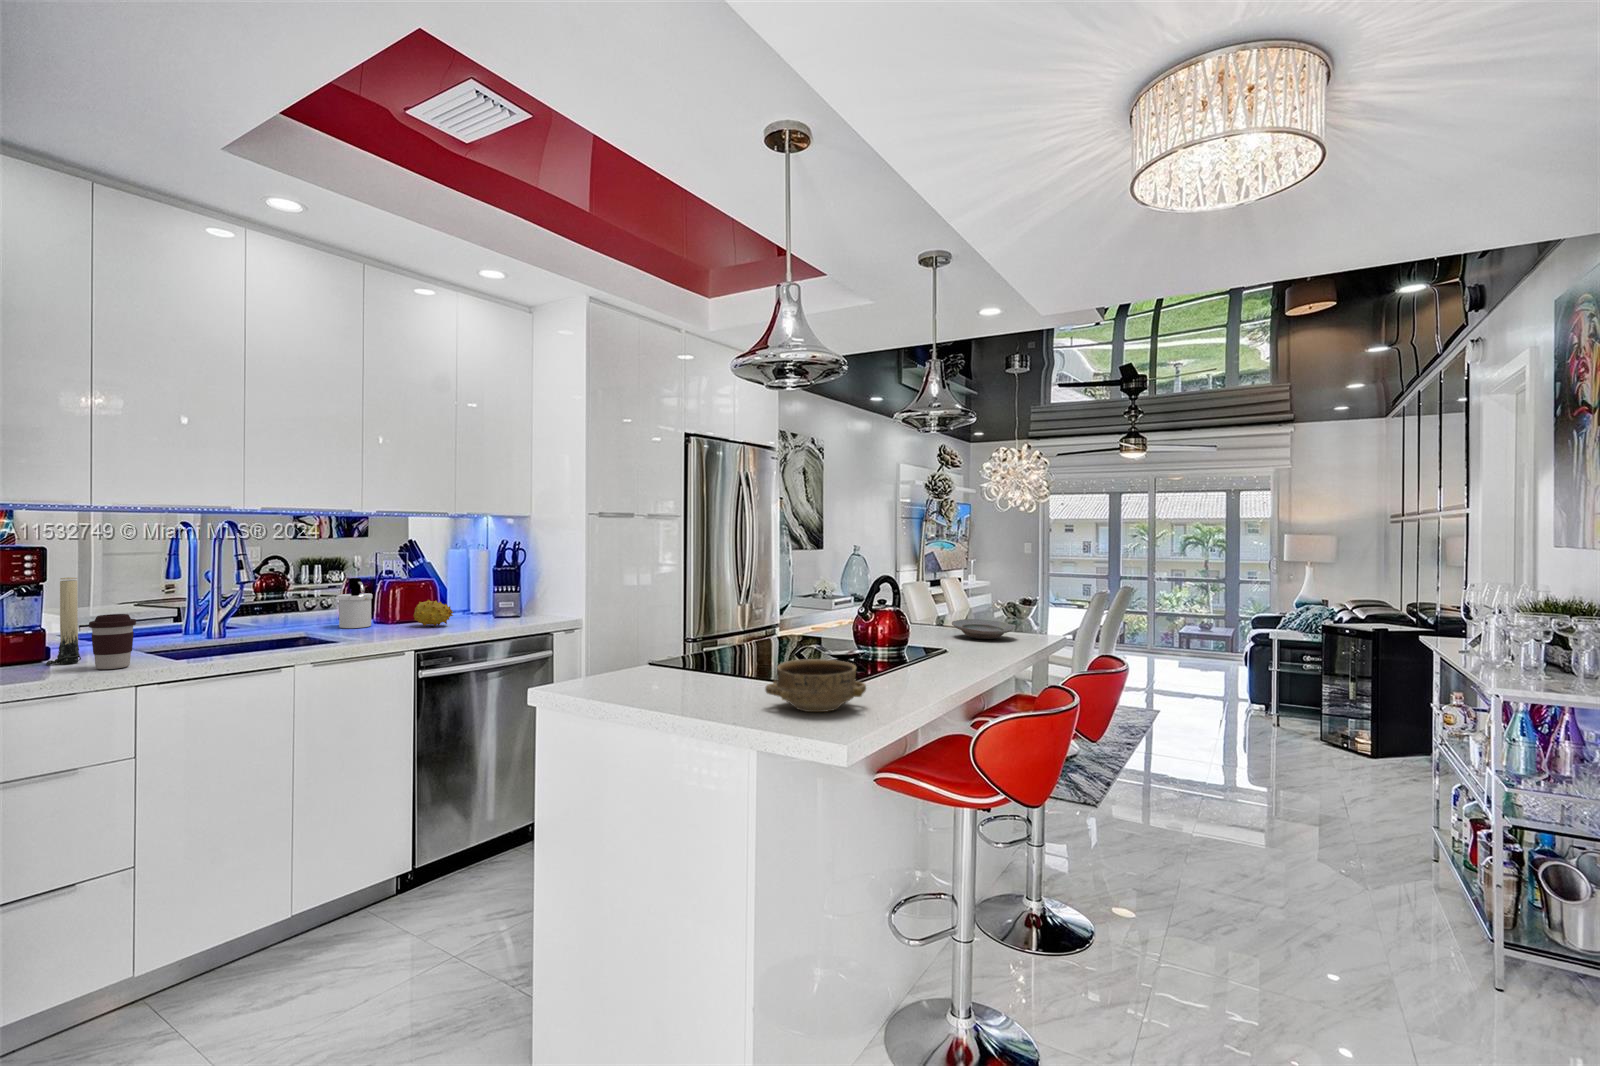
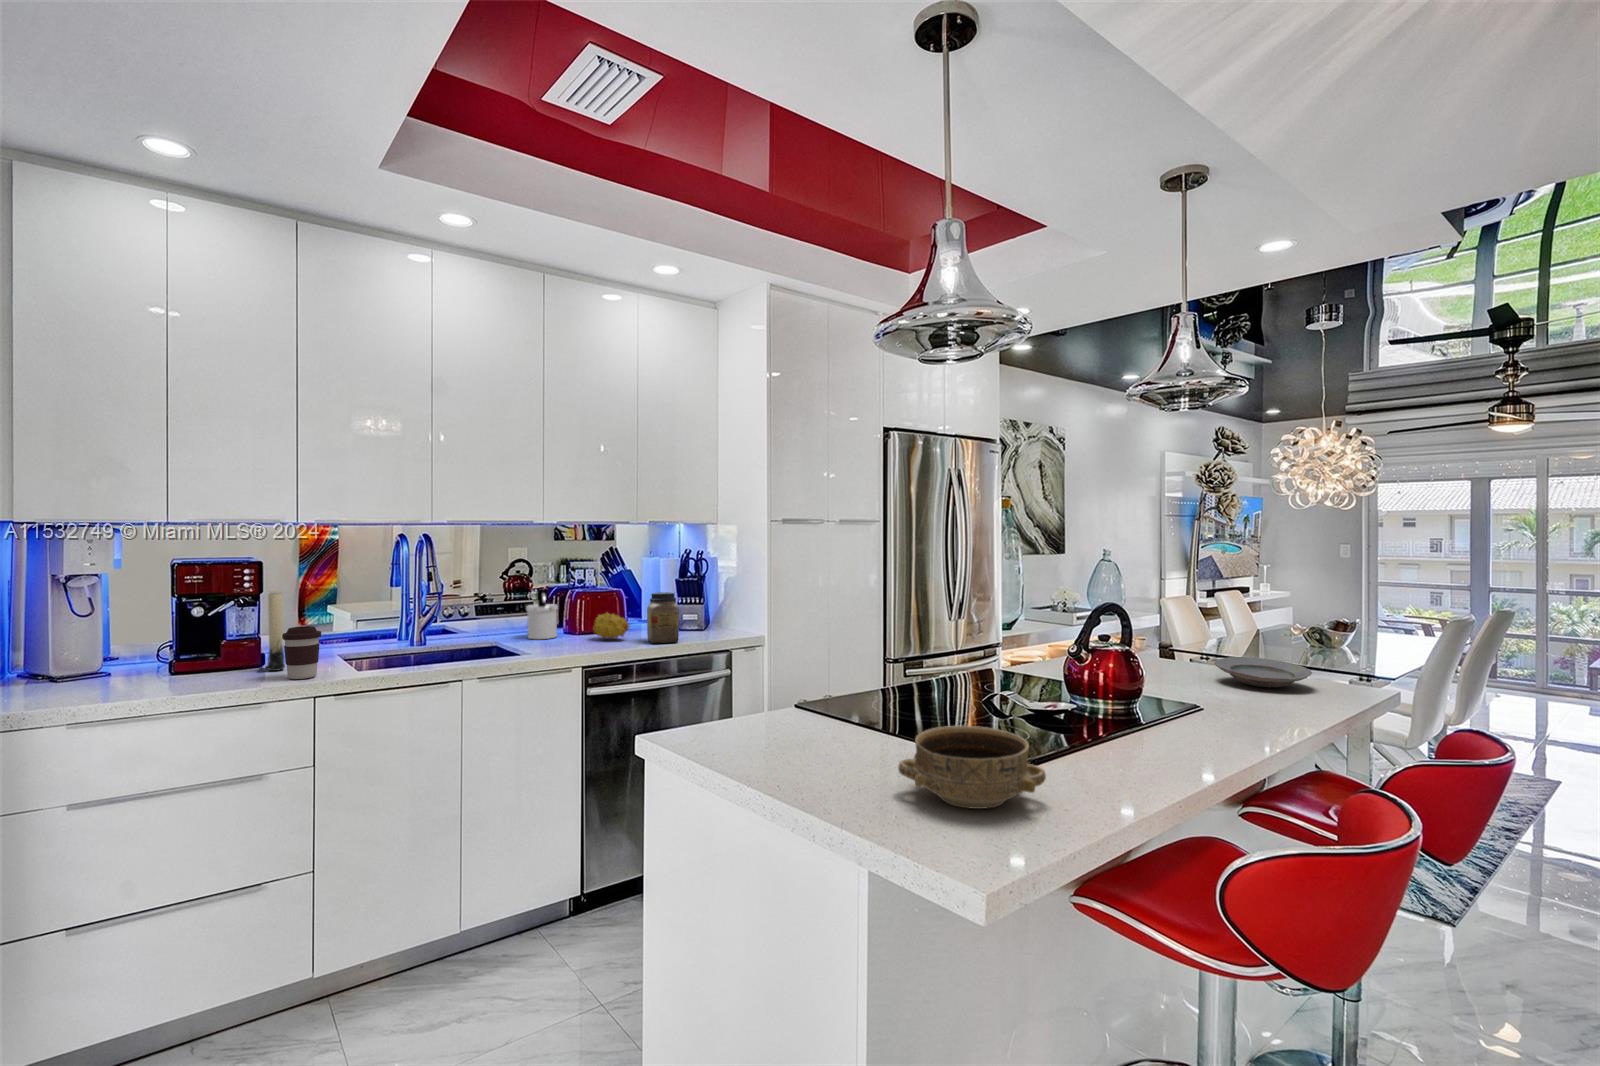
jar: none [471,580,505,628] -> present [647,592,679,644]

